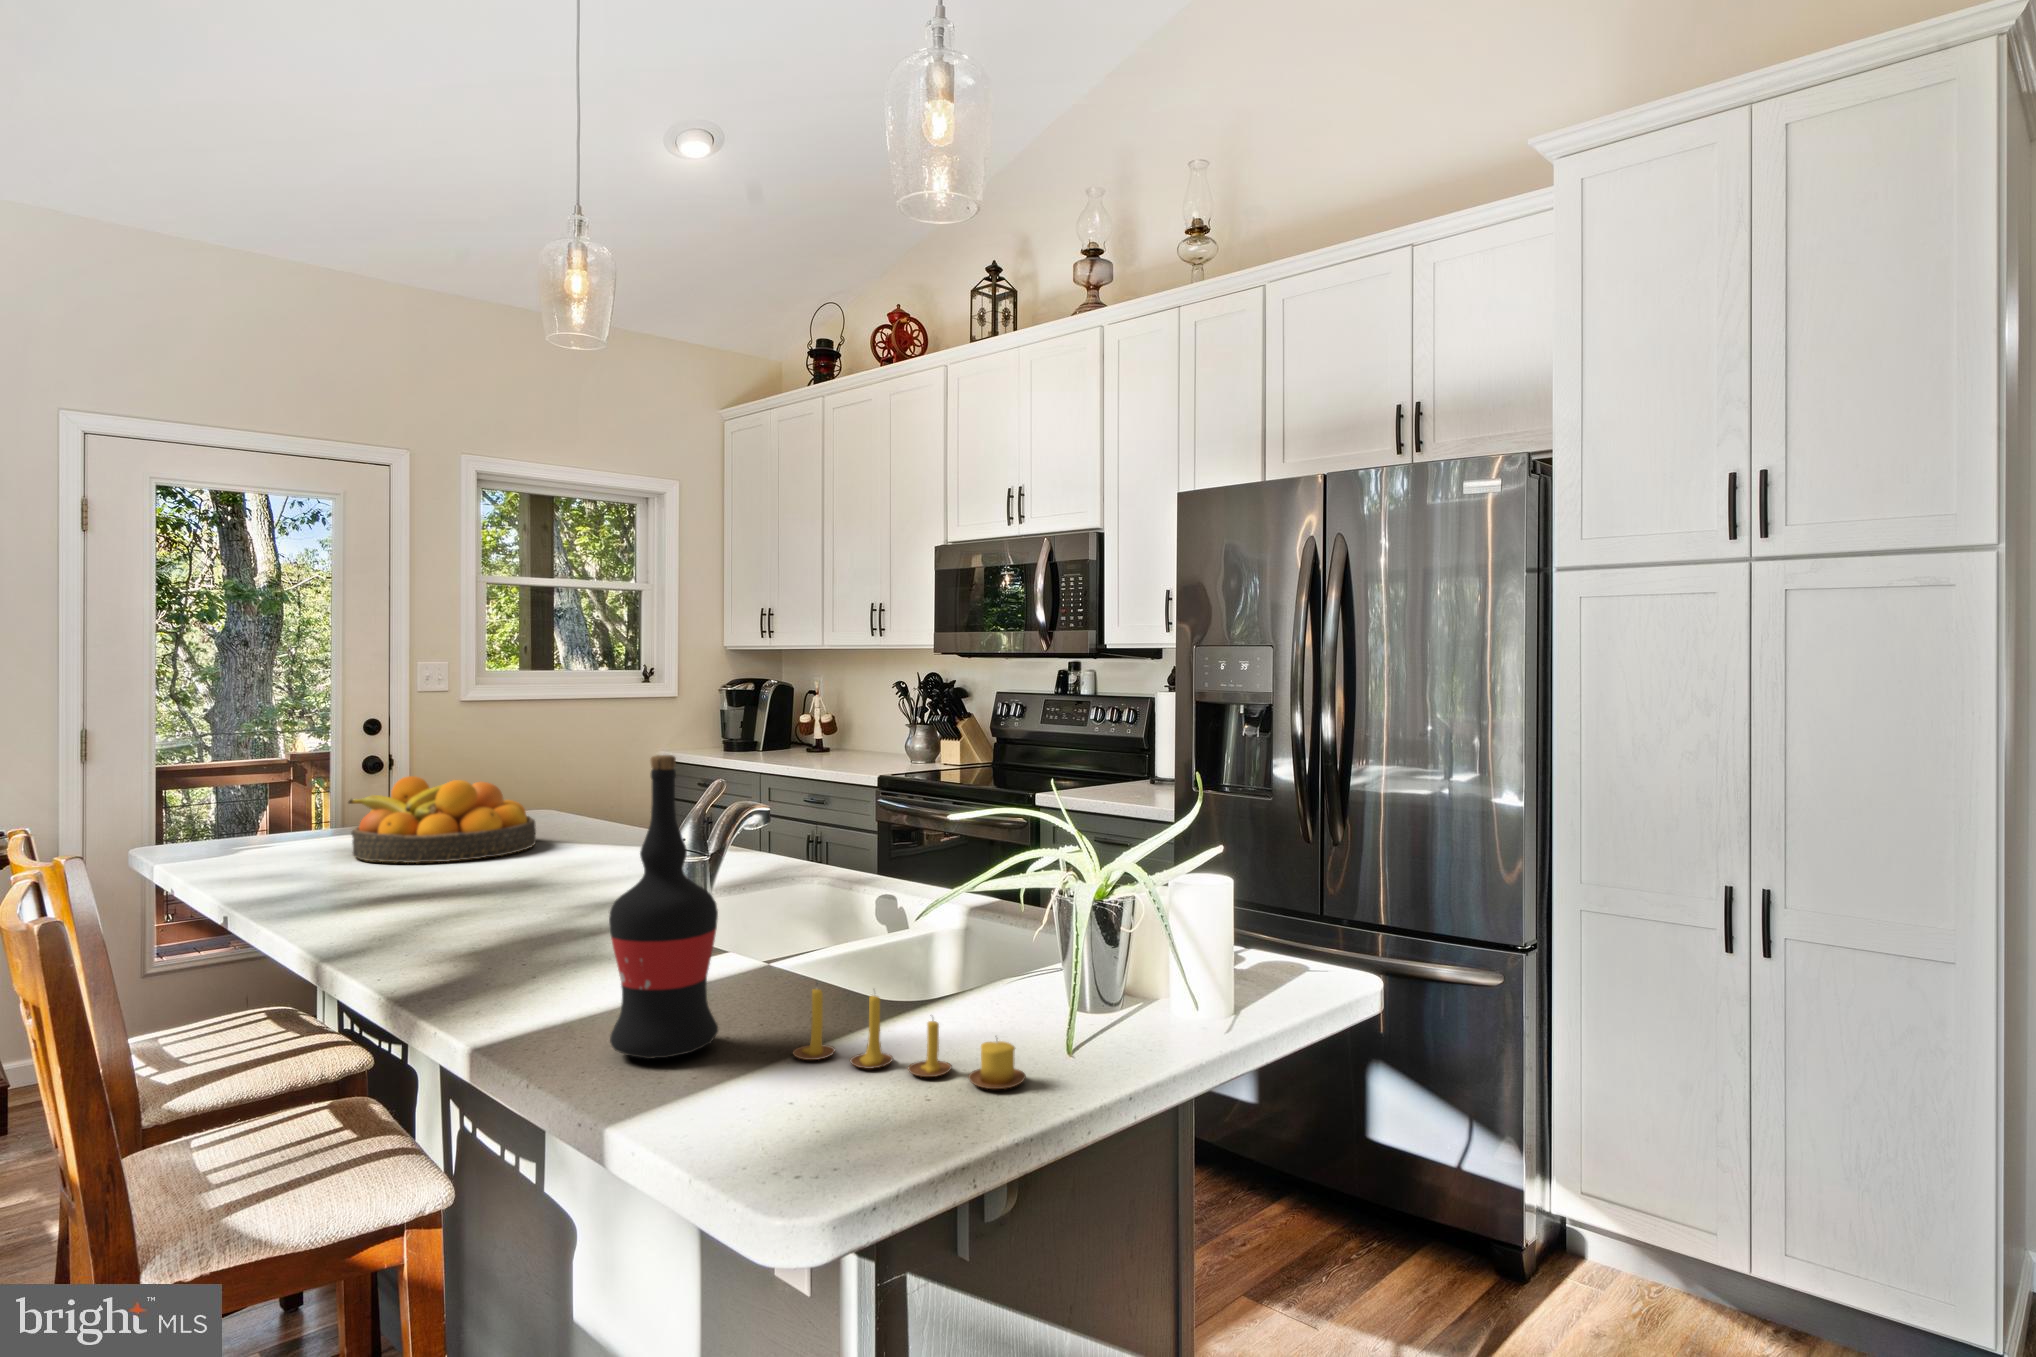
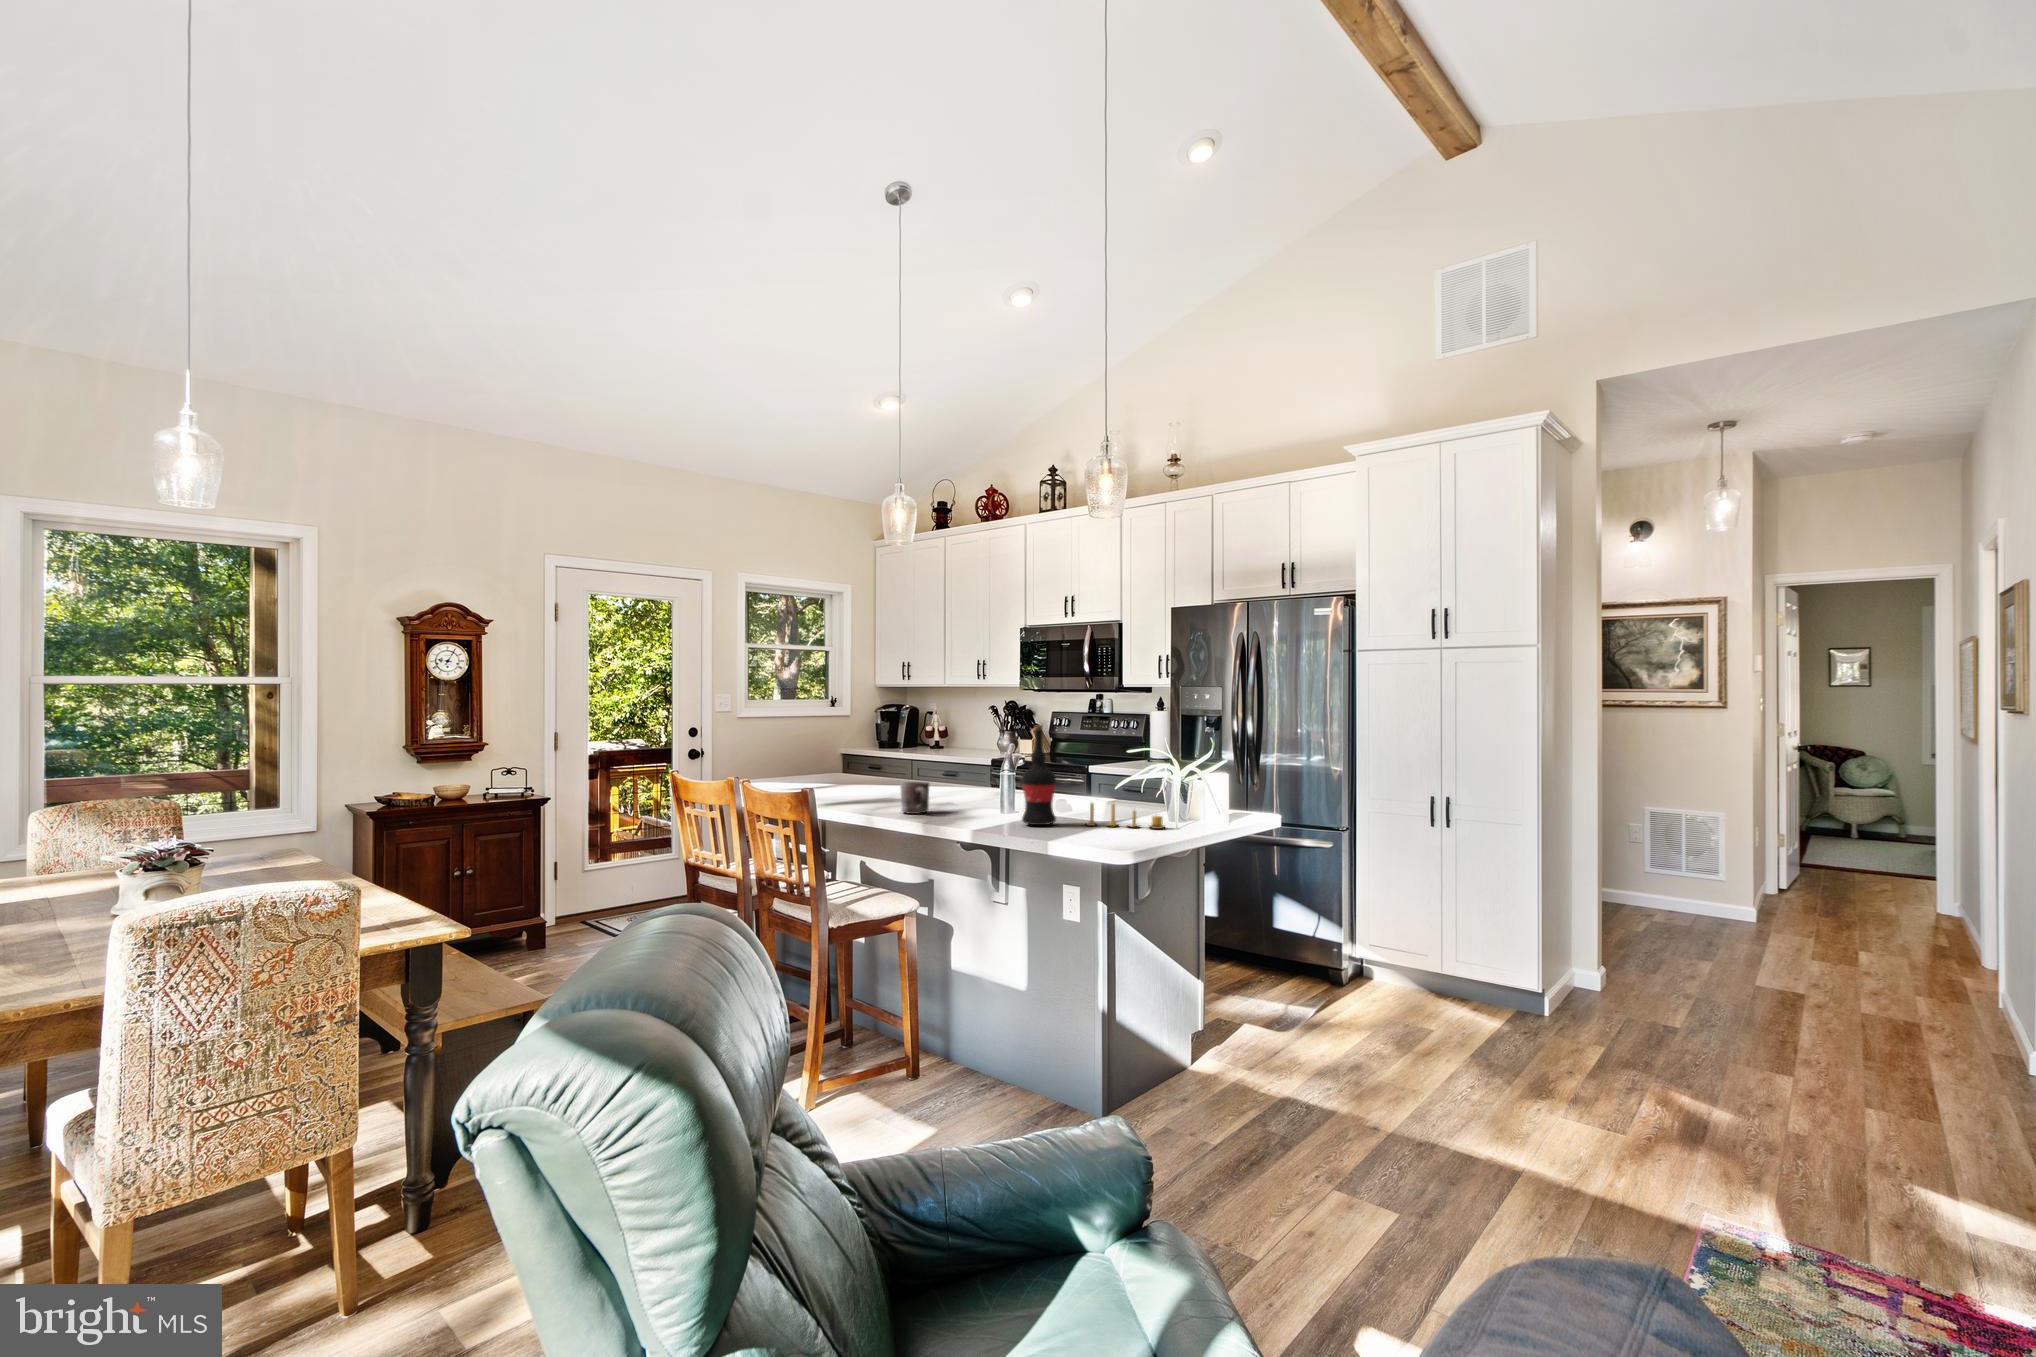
fruit bowl: present [348,776,536,863] -> none [779,750,863,790]
mug: none [397,886,479,974] -> present [900,782,929,814]

